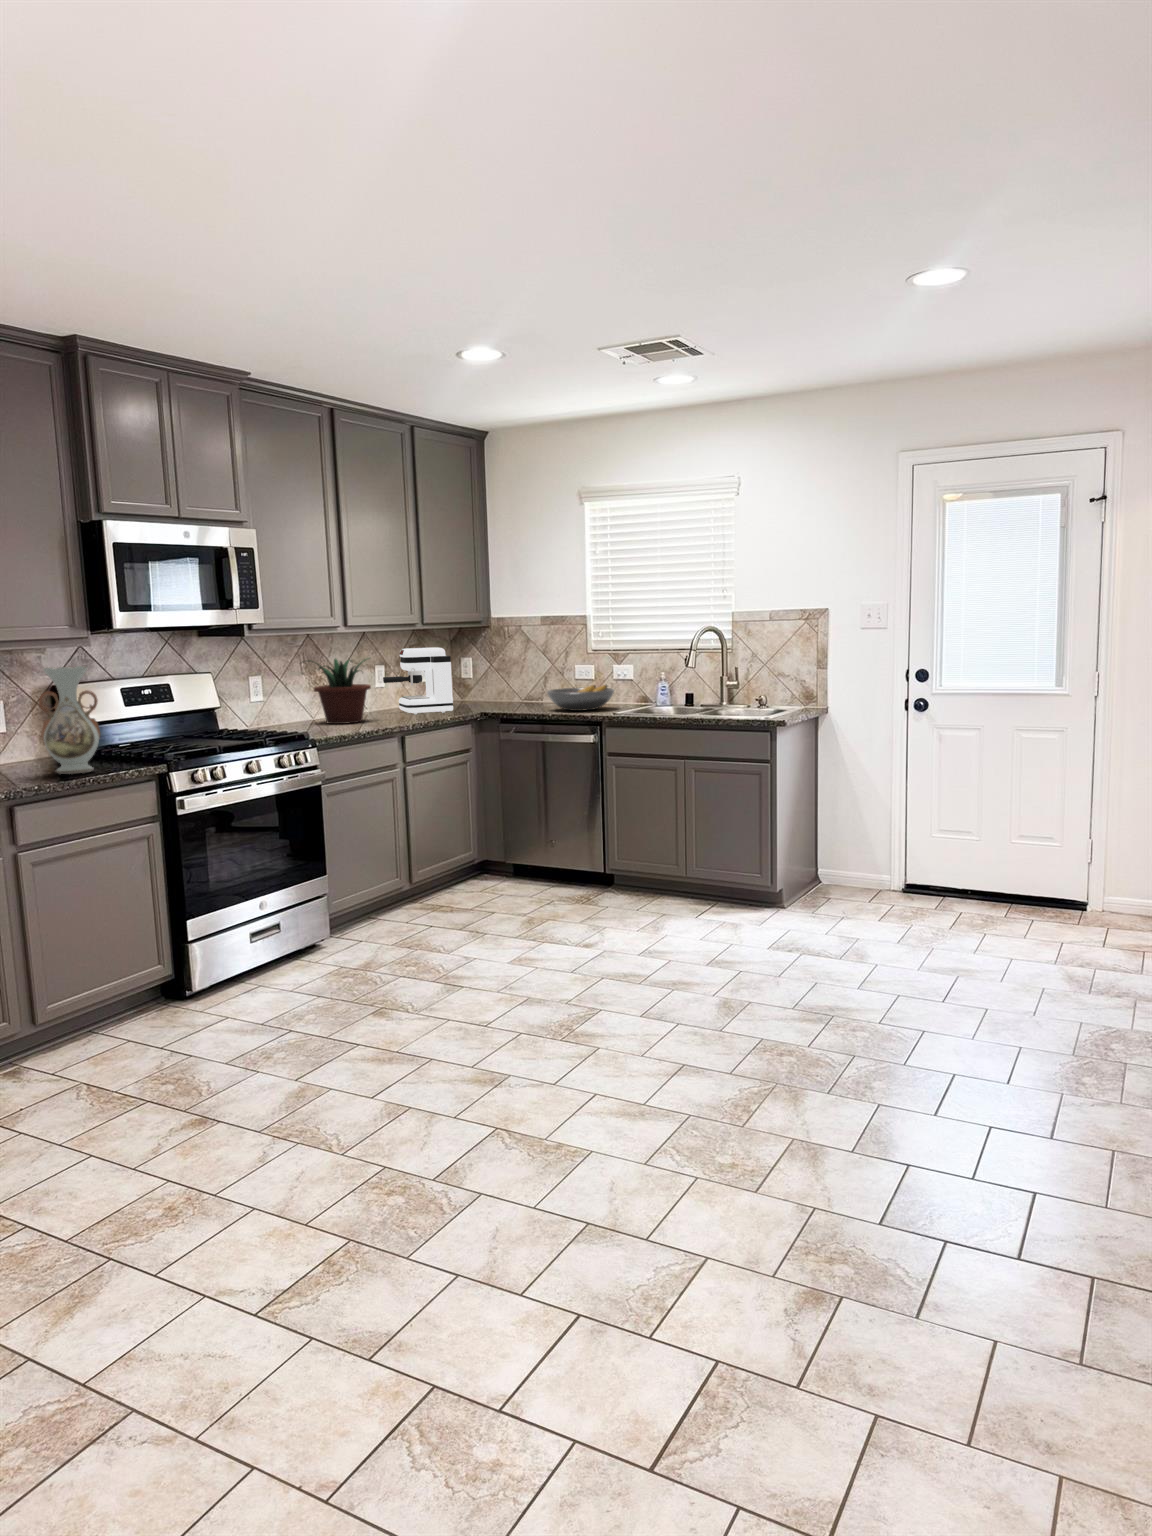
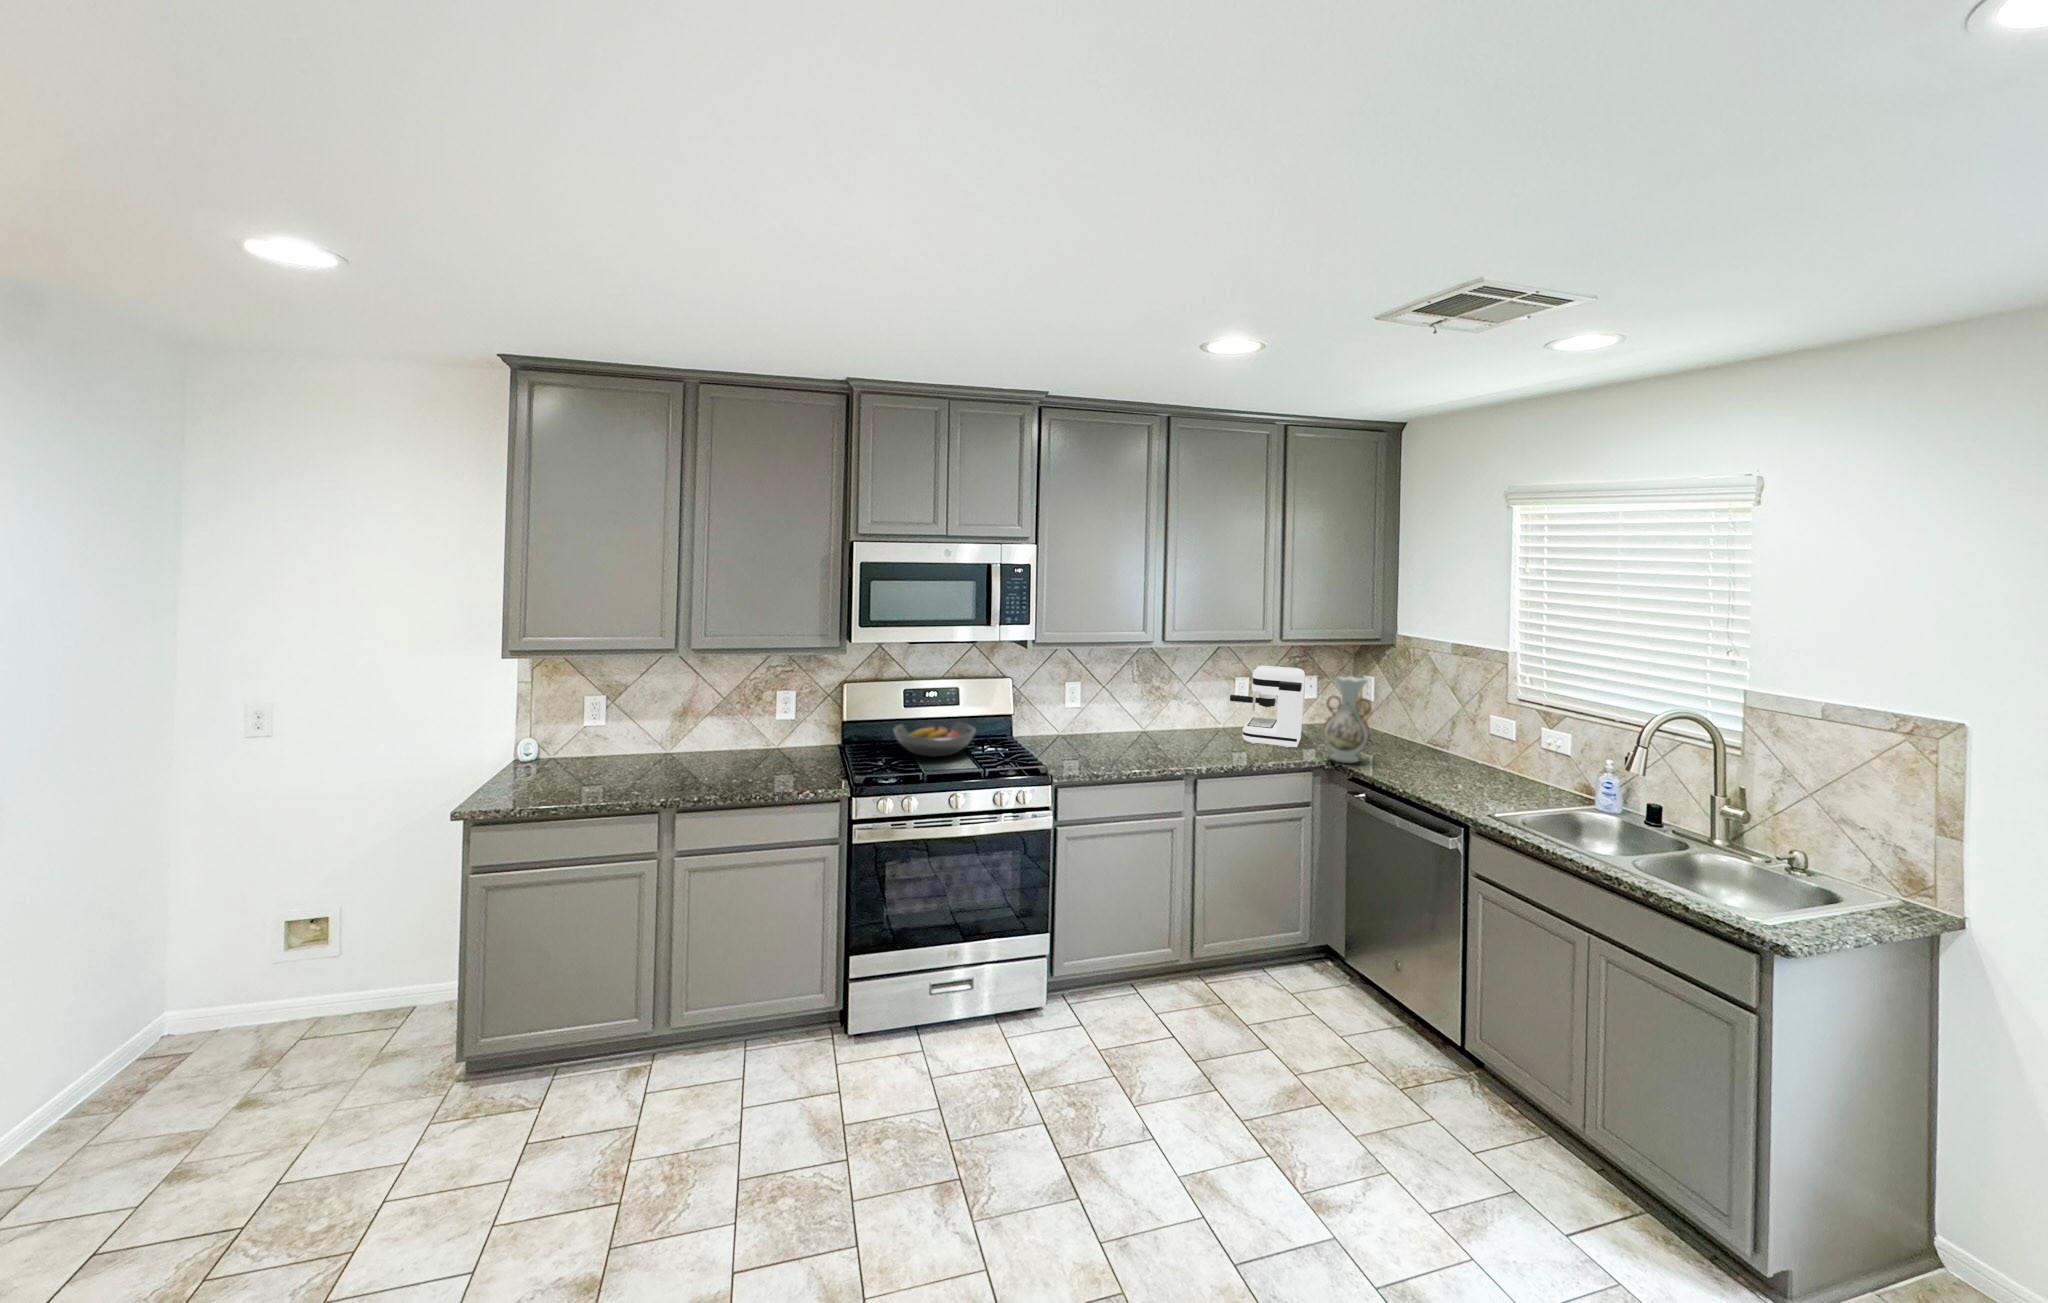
potted plant: present [310,659,371,724] -> none [1116,672,1197,747]
vase: present [39,666,101,774] -> present [1324,676,1371,763]
fruit bowl: present [547,685,614,711] -> present [893,721,976,757]

